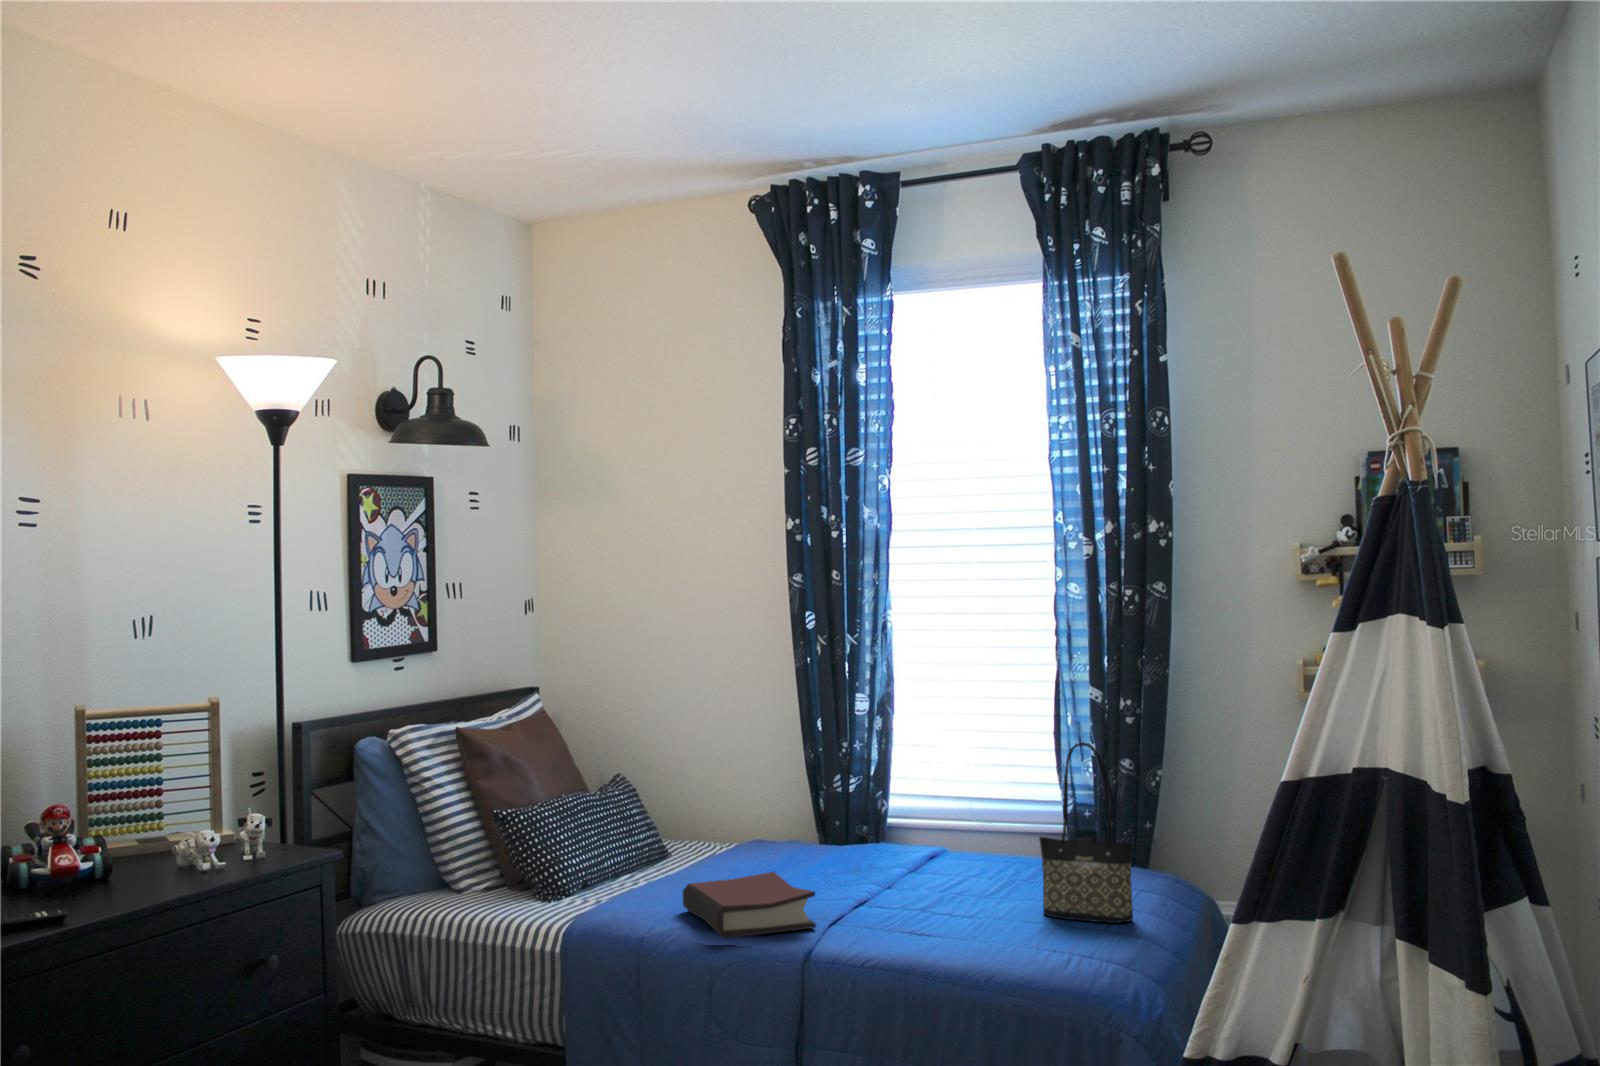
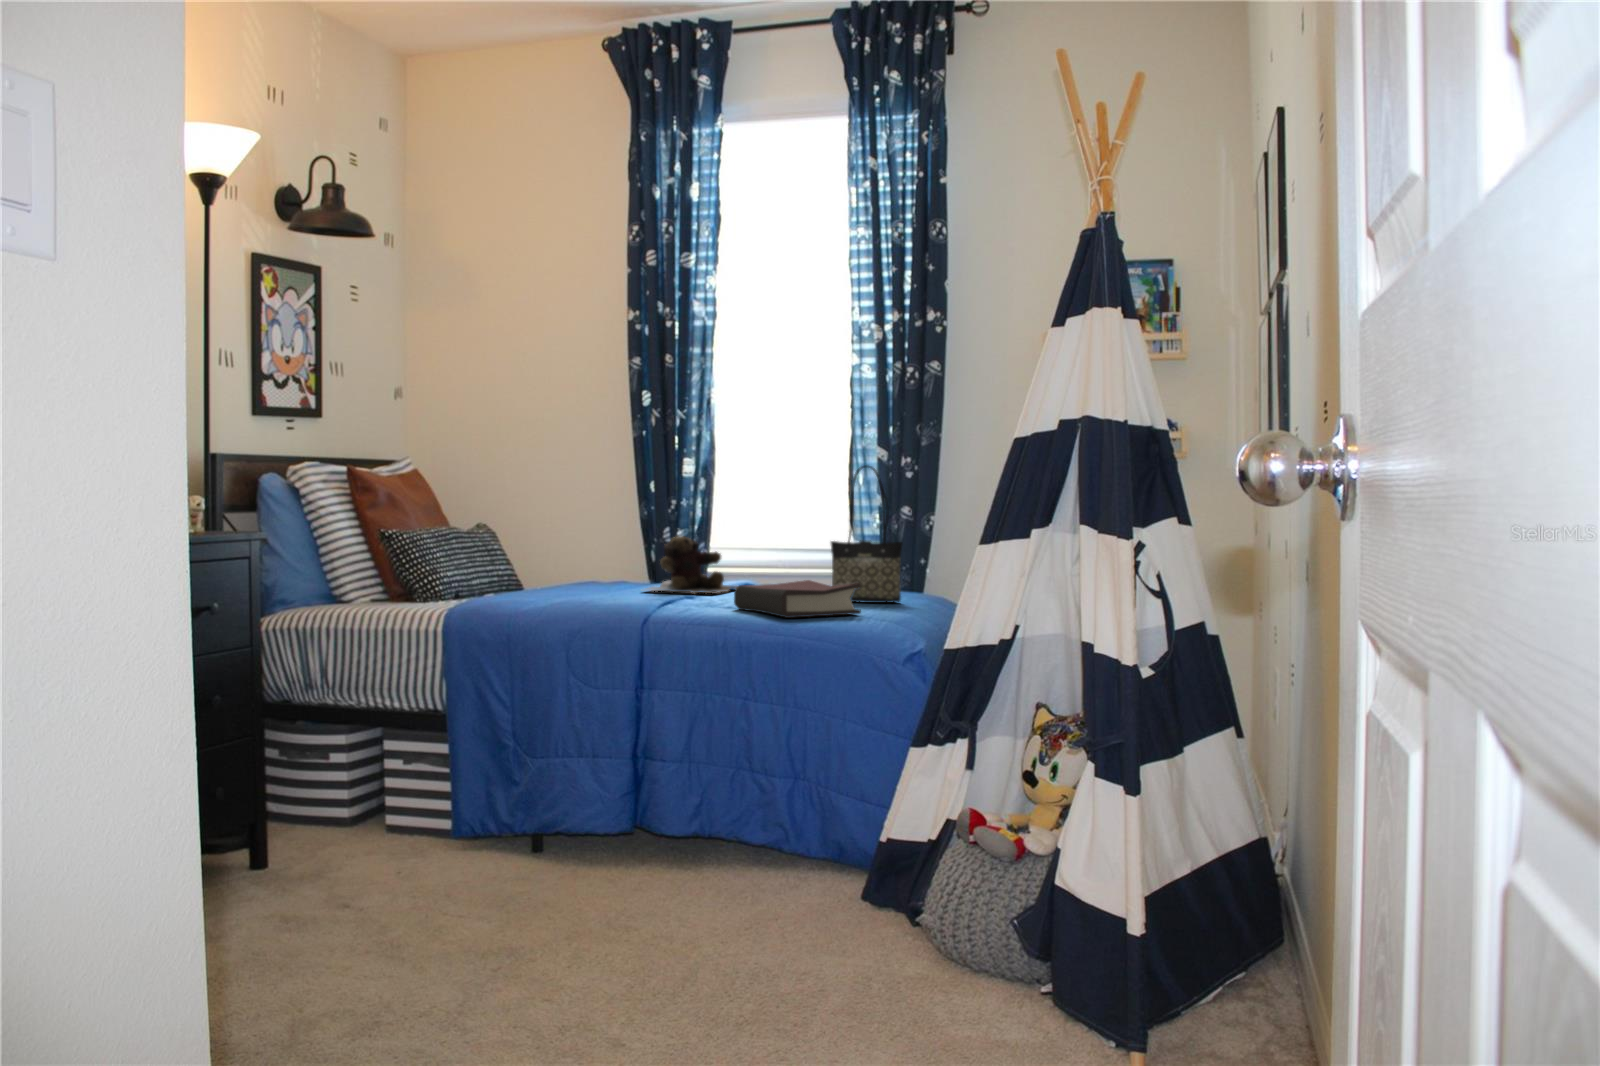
teddy bear: none [803,810,928,892] -> present [646,536,738,593]
hardback book: present [682,872,816,939] -> present [734,580,861,618]

